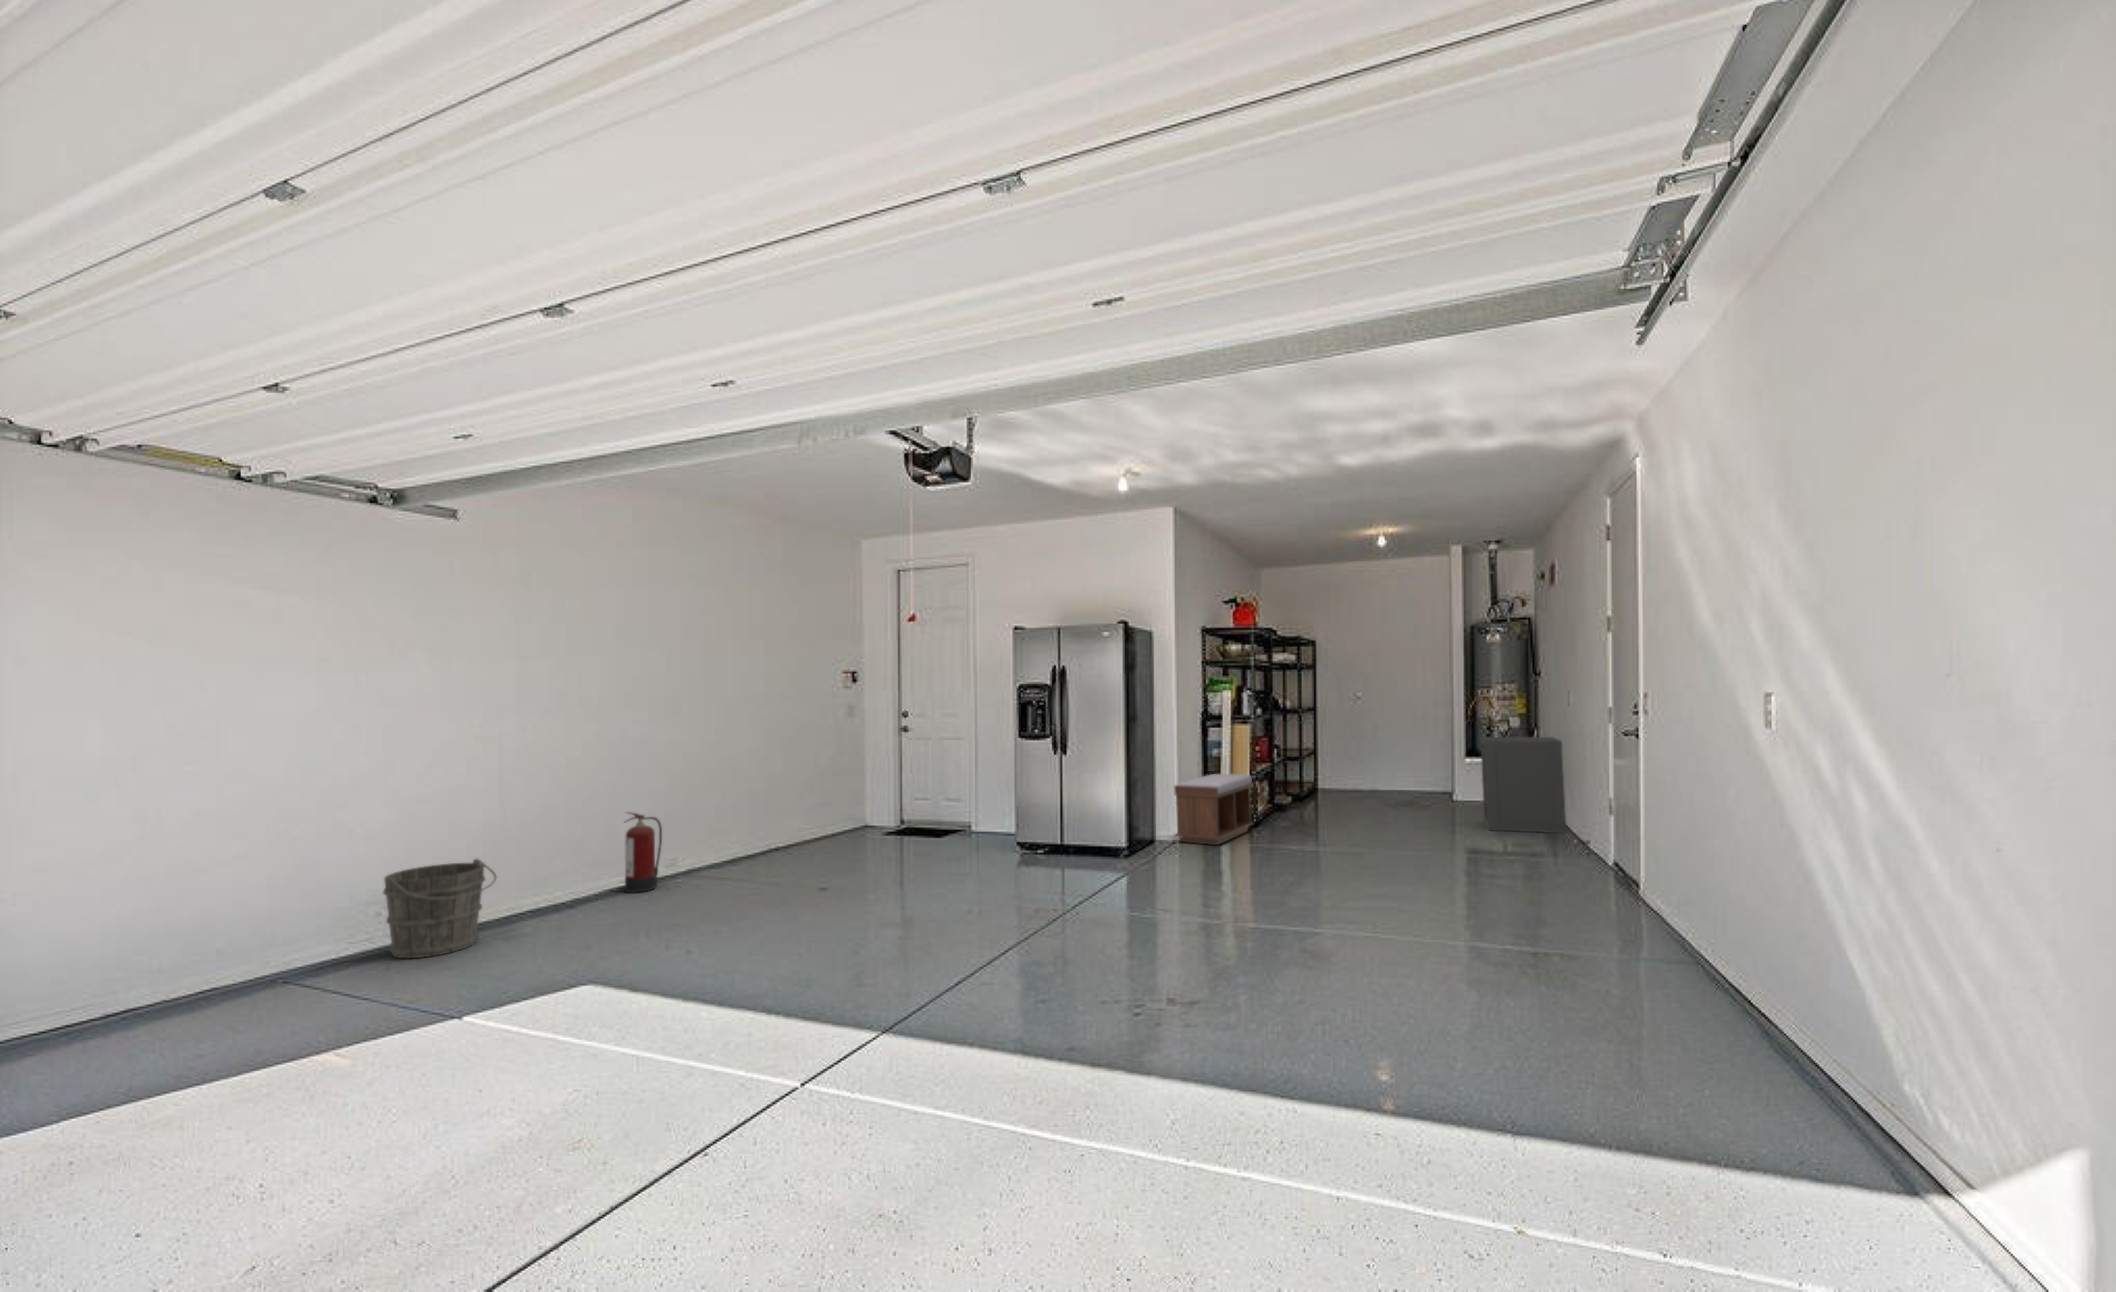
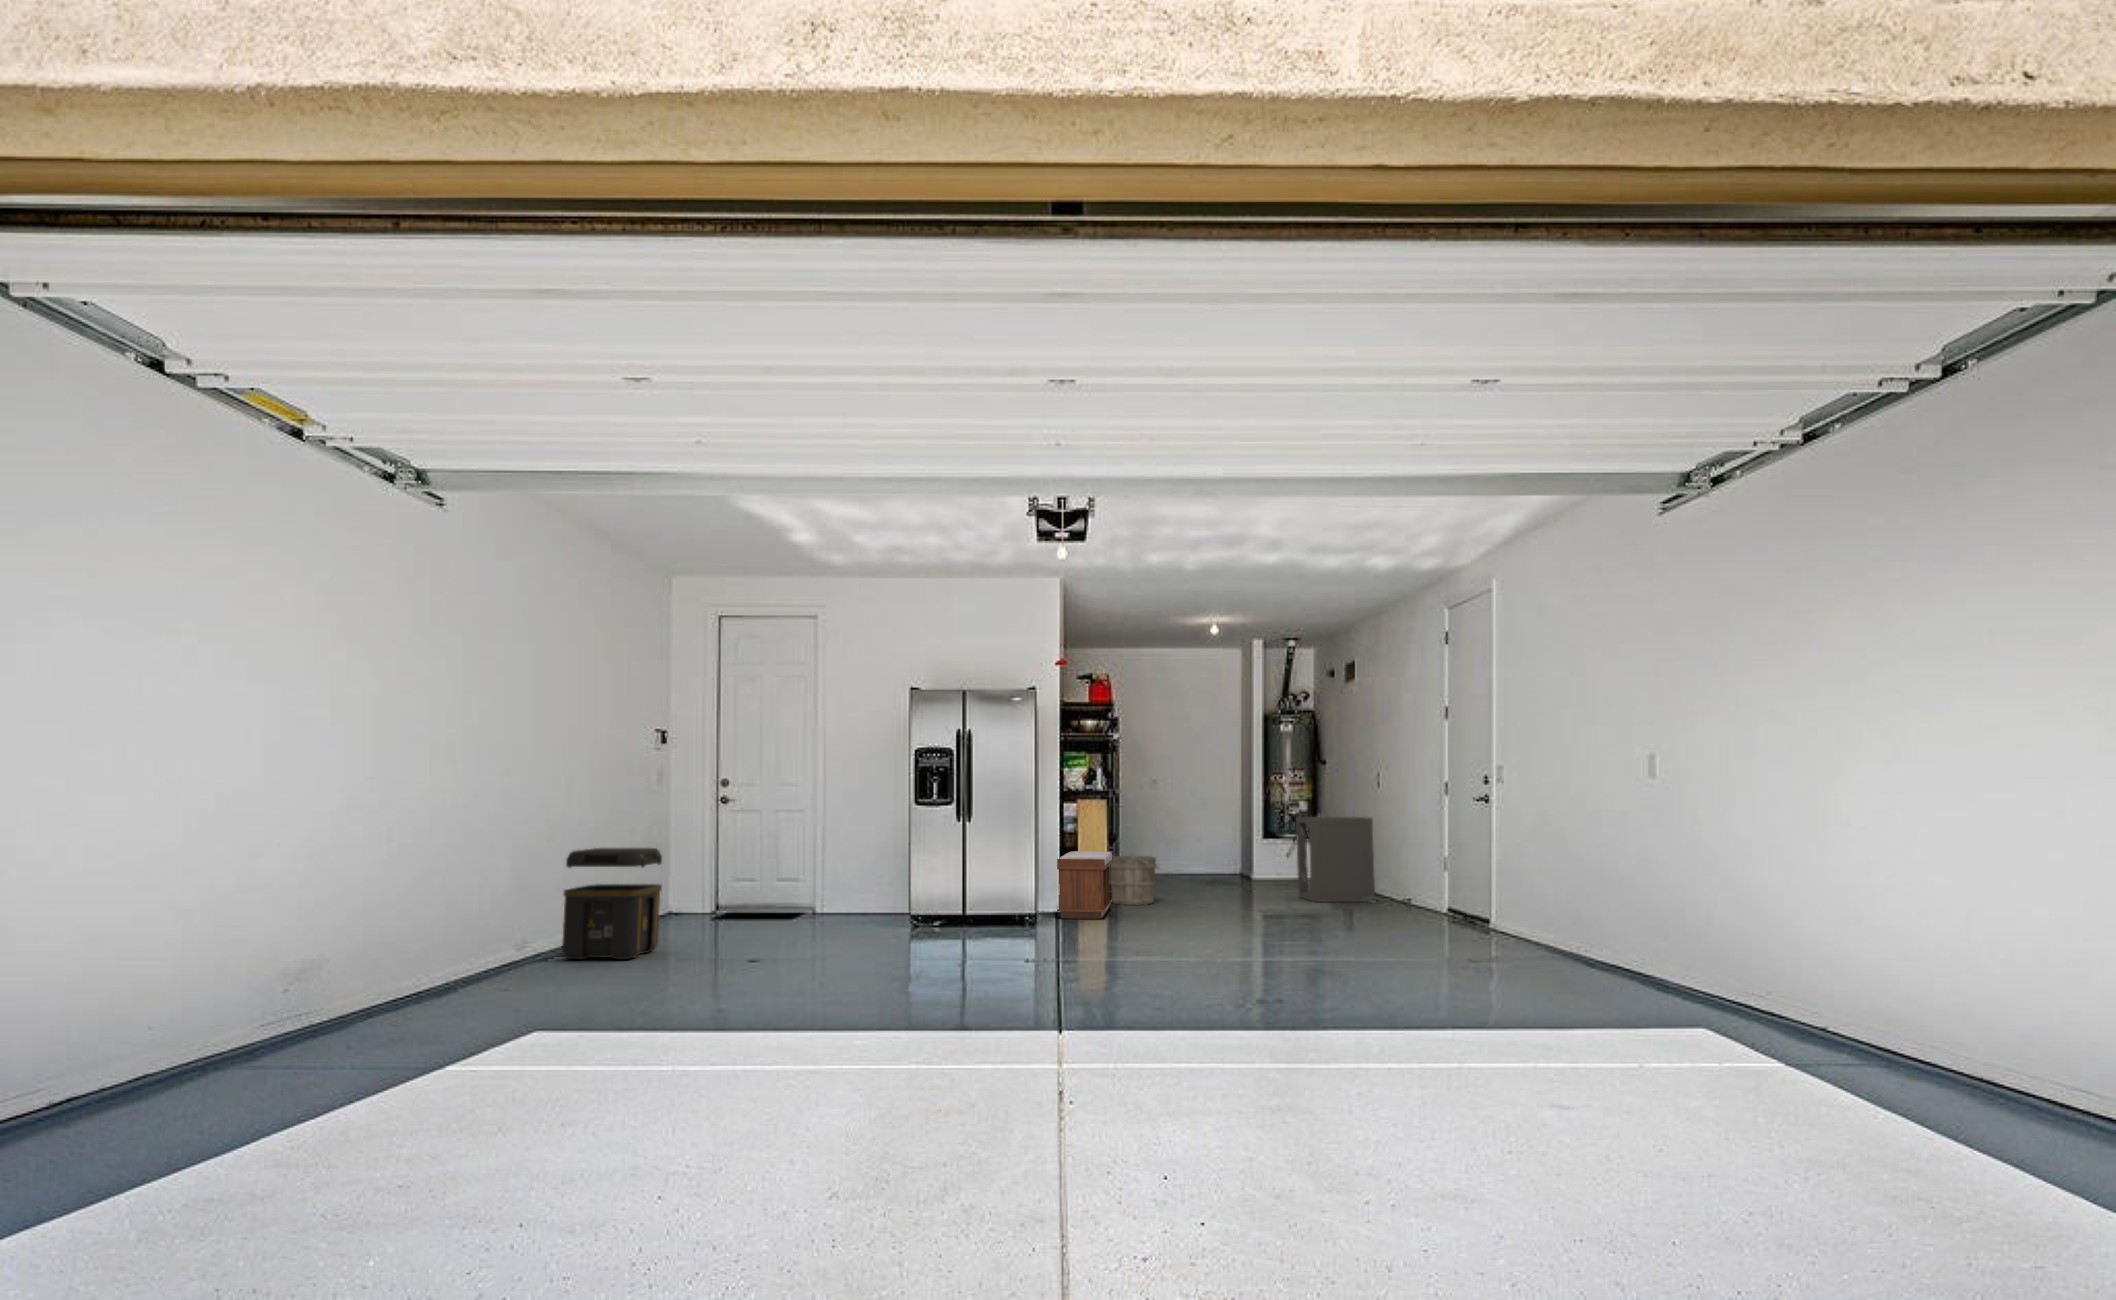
toolbox: none [702,779,786,874] -> present [562,848,662,959]
fire extinguisher: present [625,812,662,893] -> none [506,877,547,978]
bucket: present [383,859,496,958] -> present [1110,854,1158,905]

